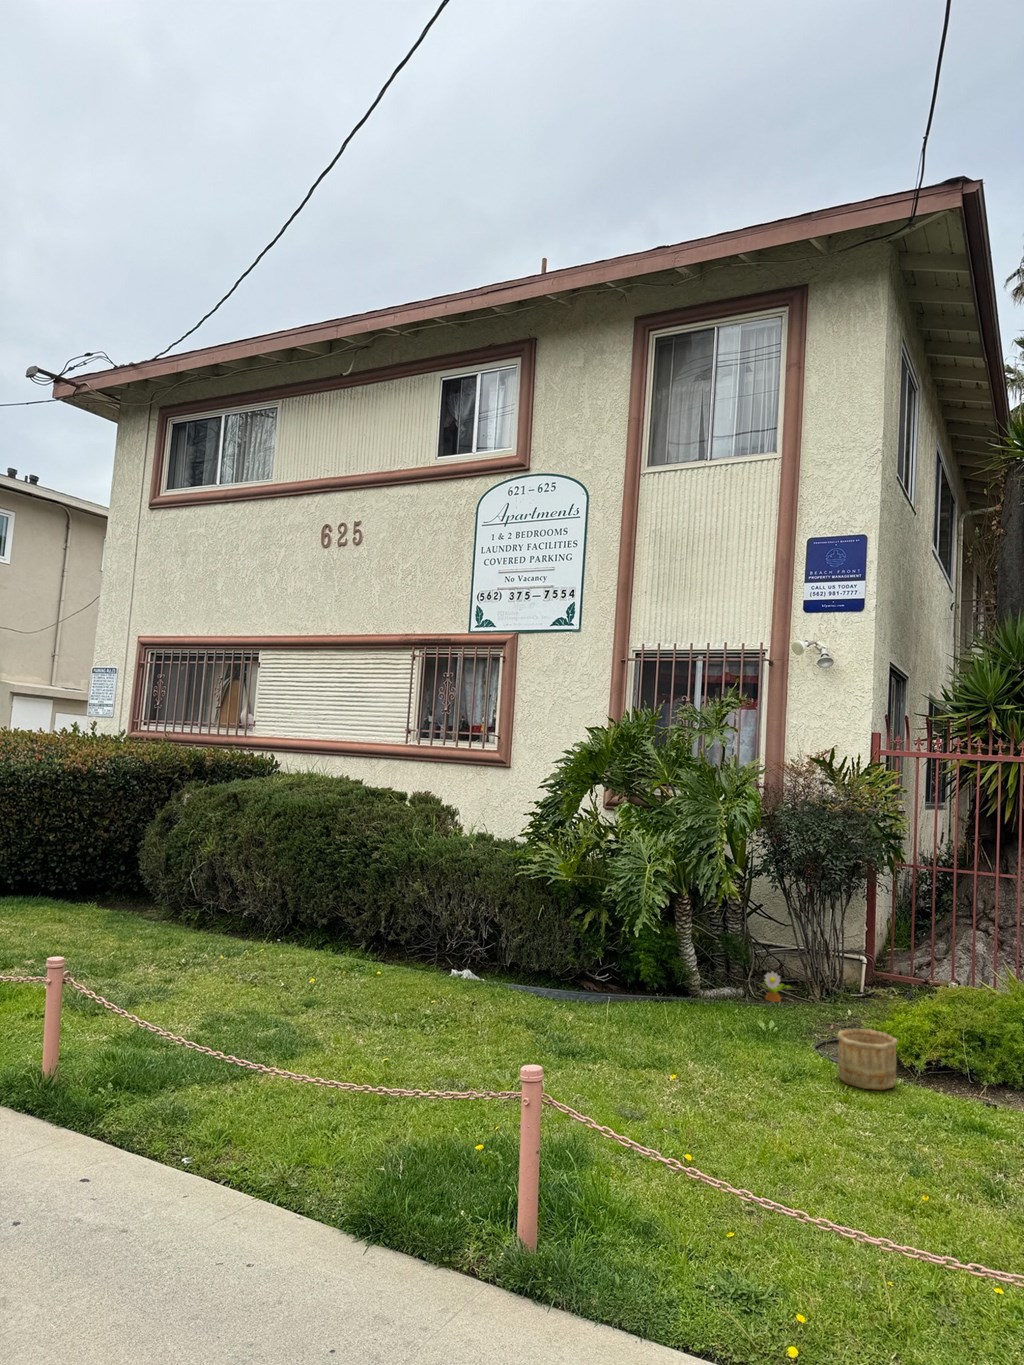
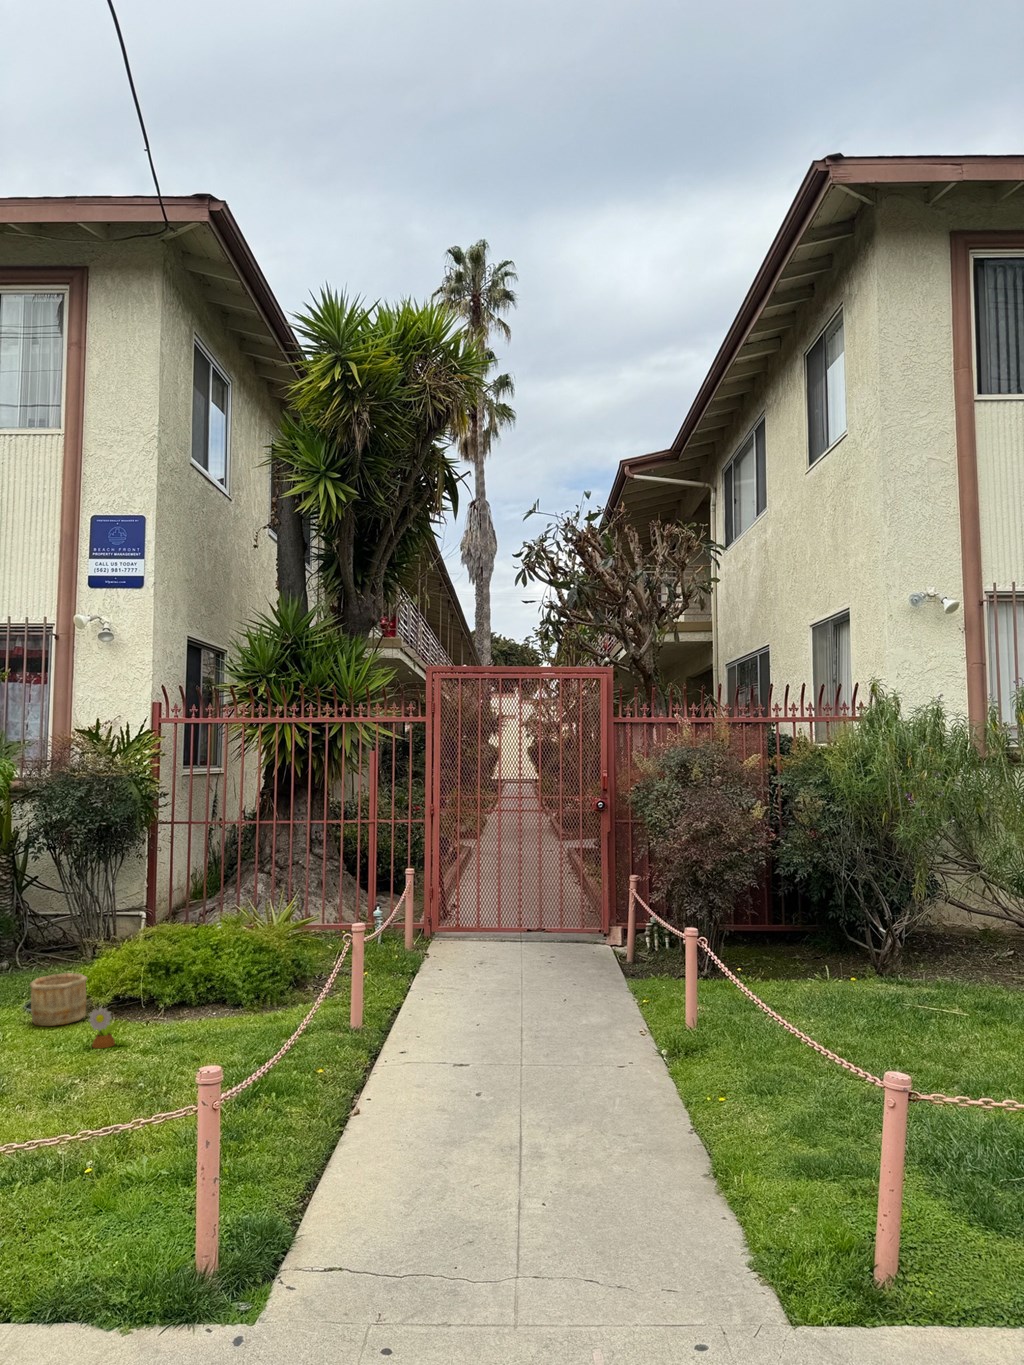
decorative plant: present [764,972,791,1002] -> present [85,1007,129,1048]

